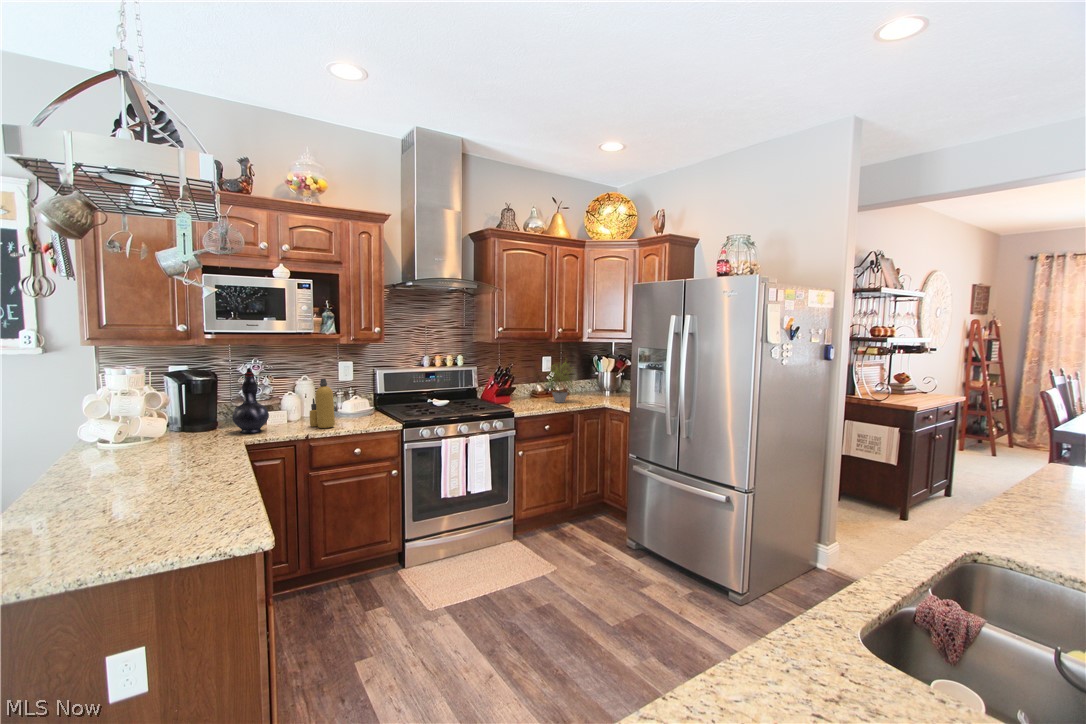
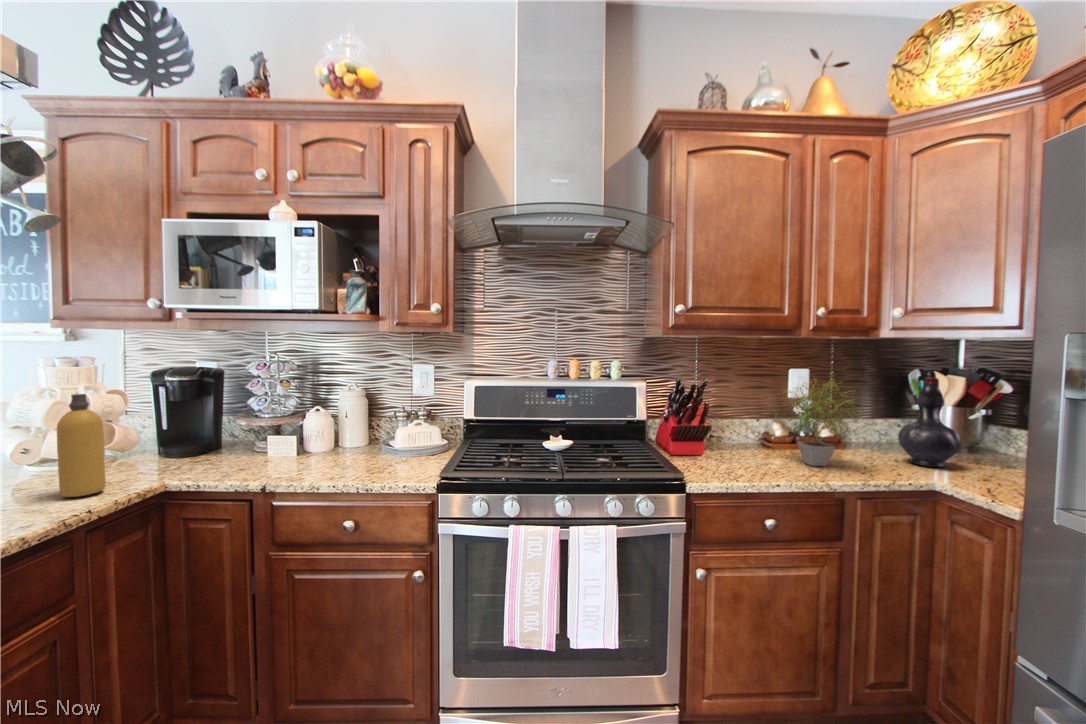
decorative vase: present [232,368,269,433] -> present [898,370,961,467]
bottle: present [310,379,335,428] -> present [57,394,106,497]

